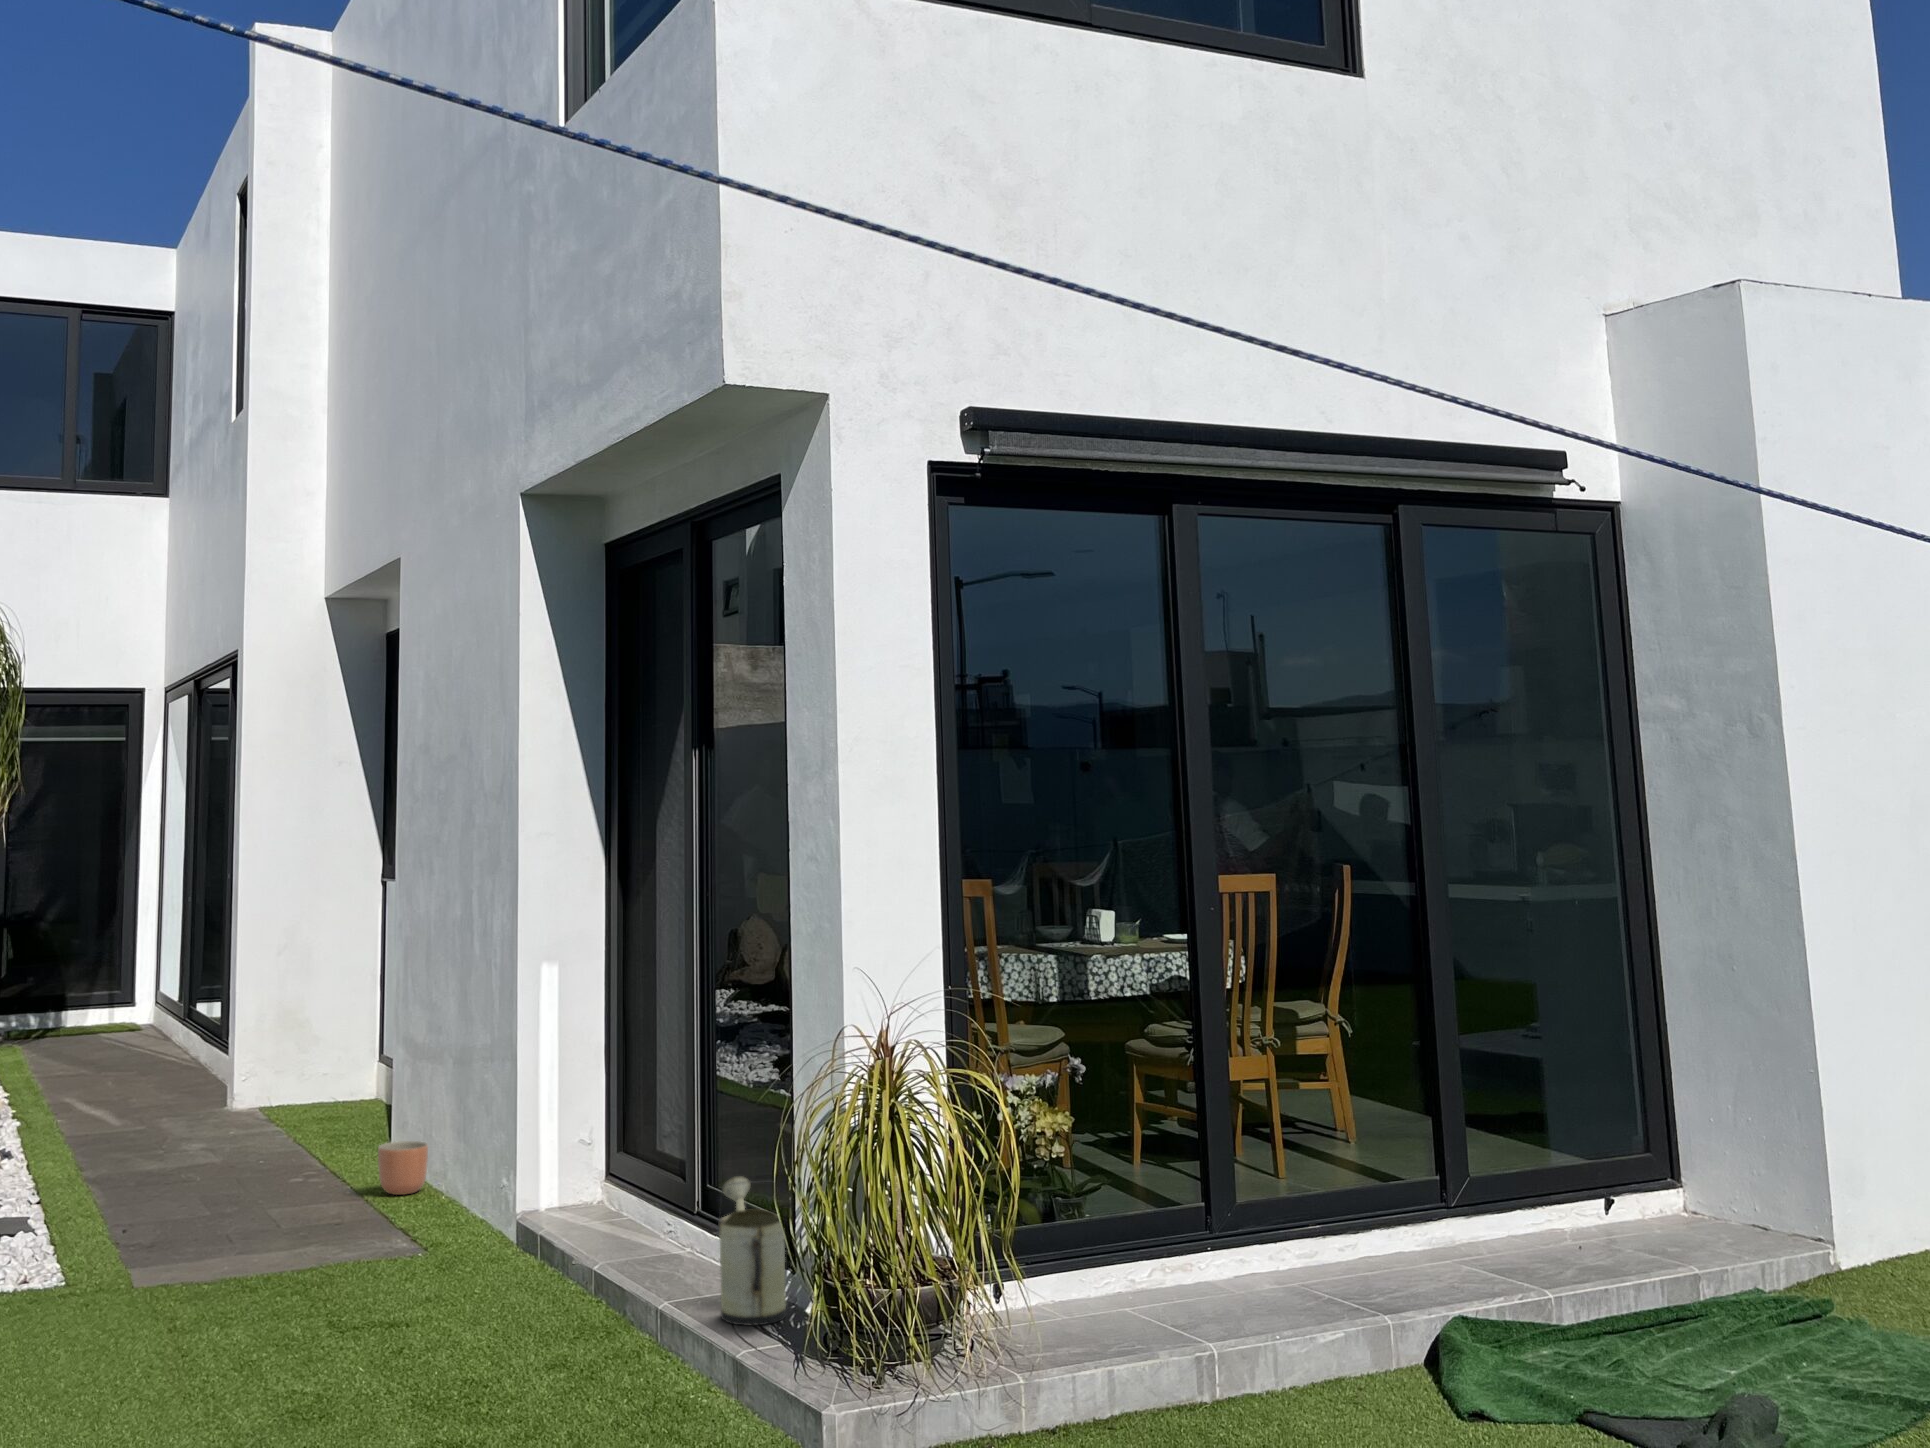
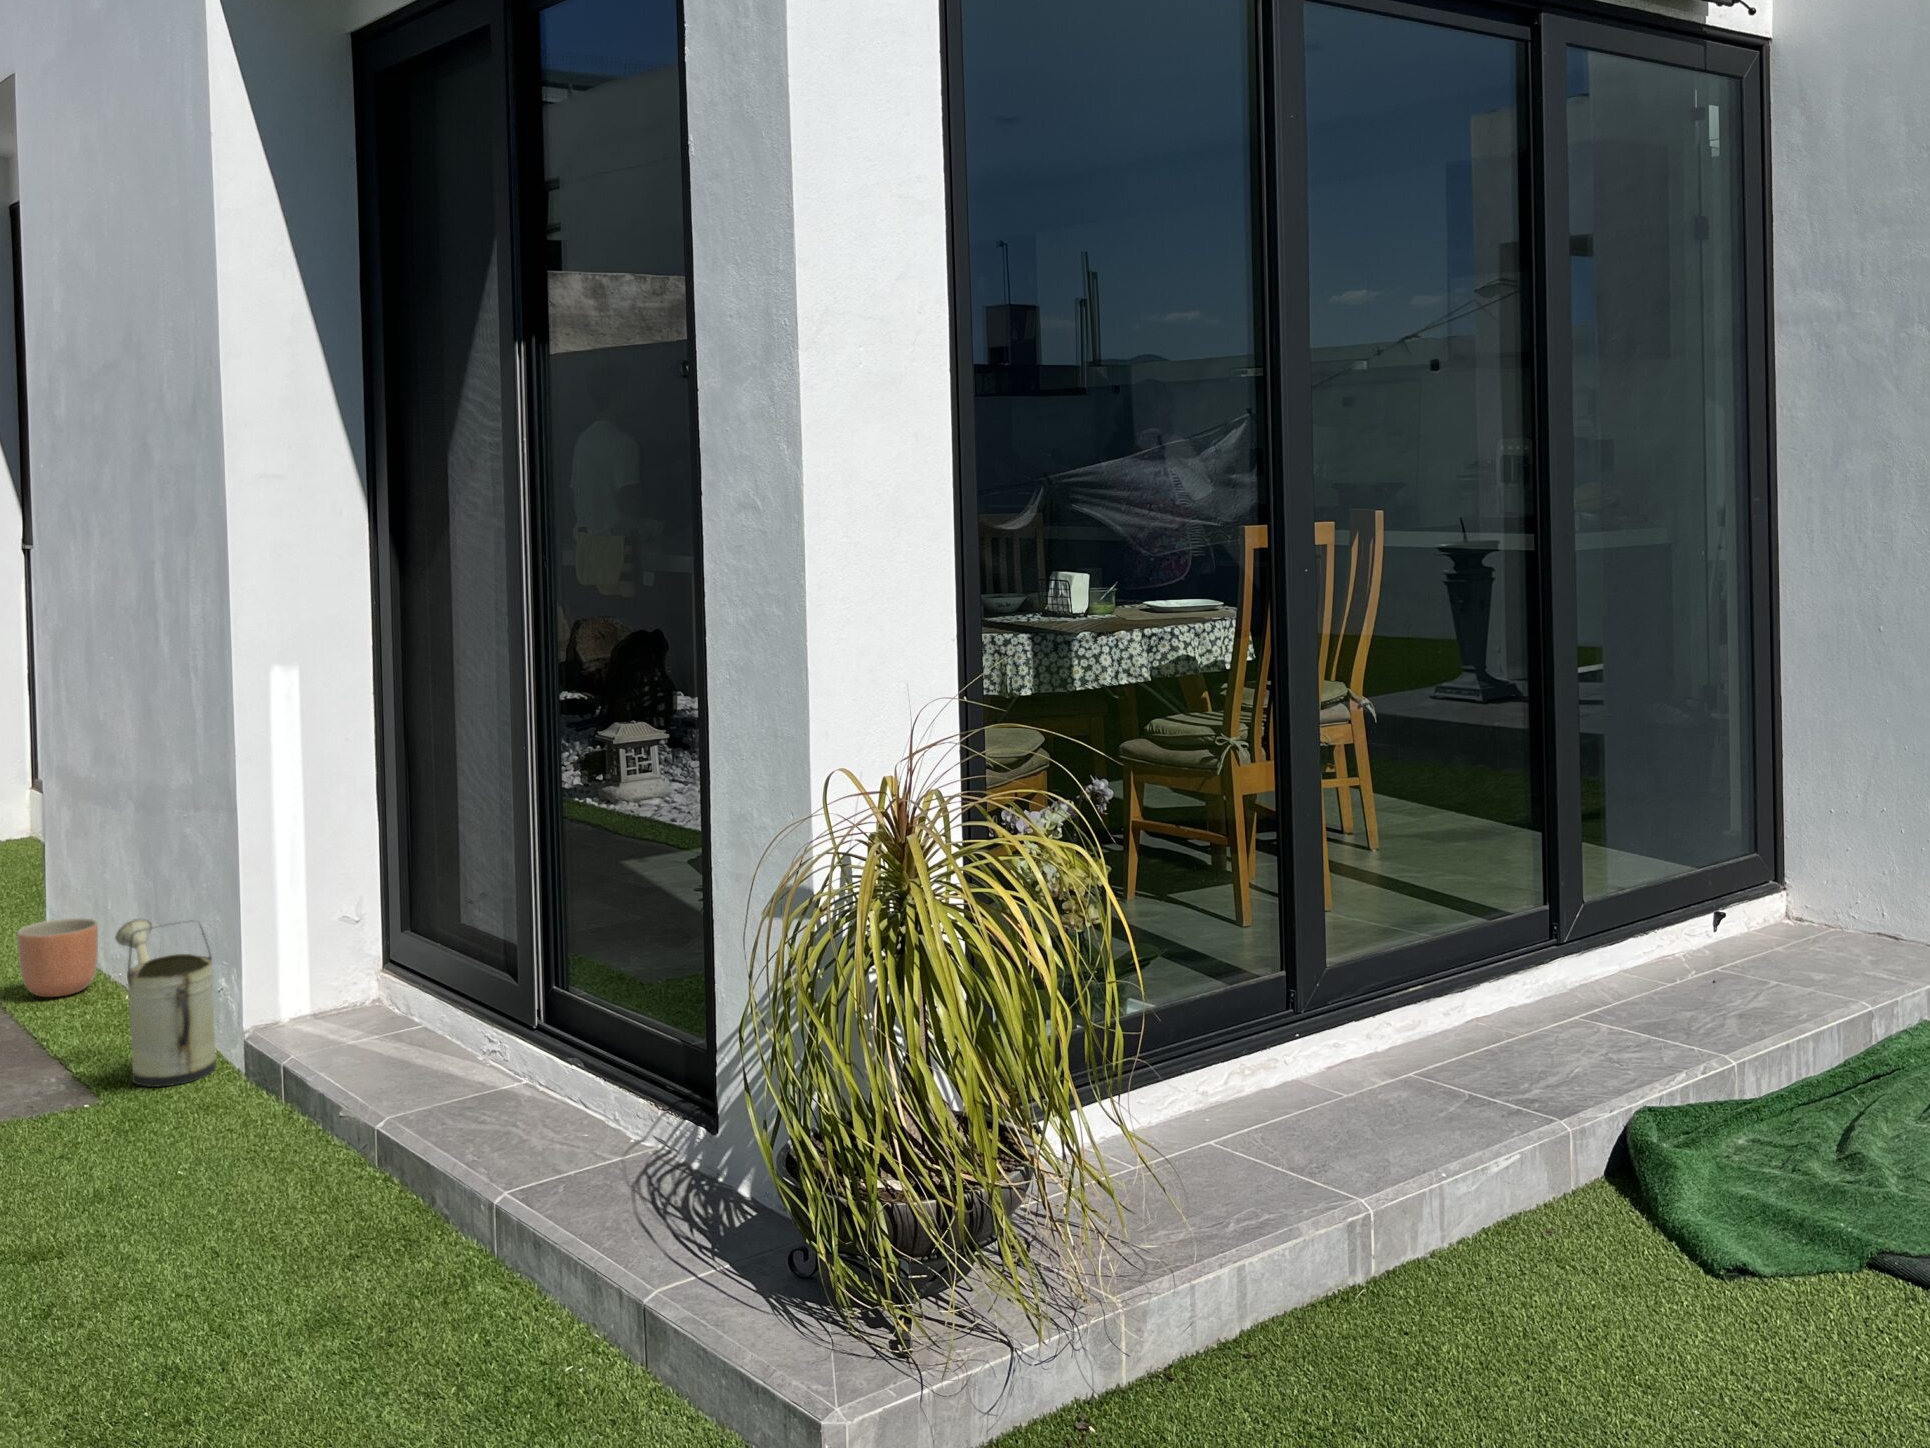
watering can: present [718,1176,786,1325] -> present [115,919,216,1087]

